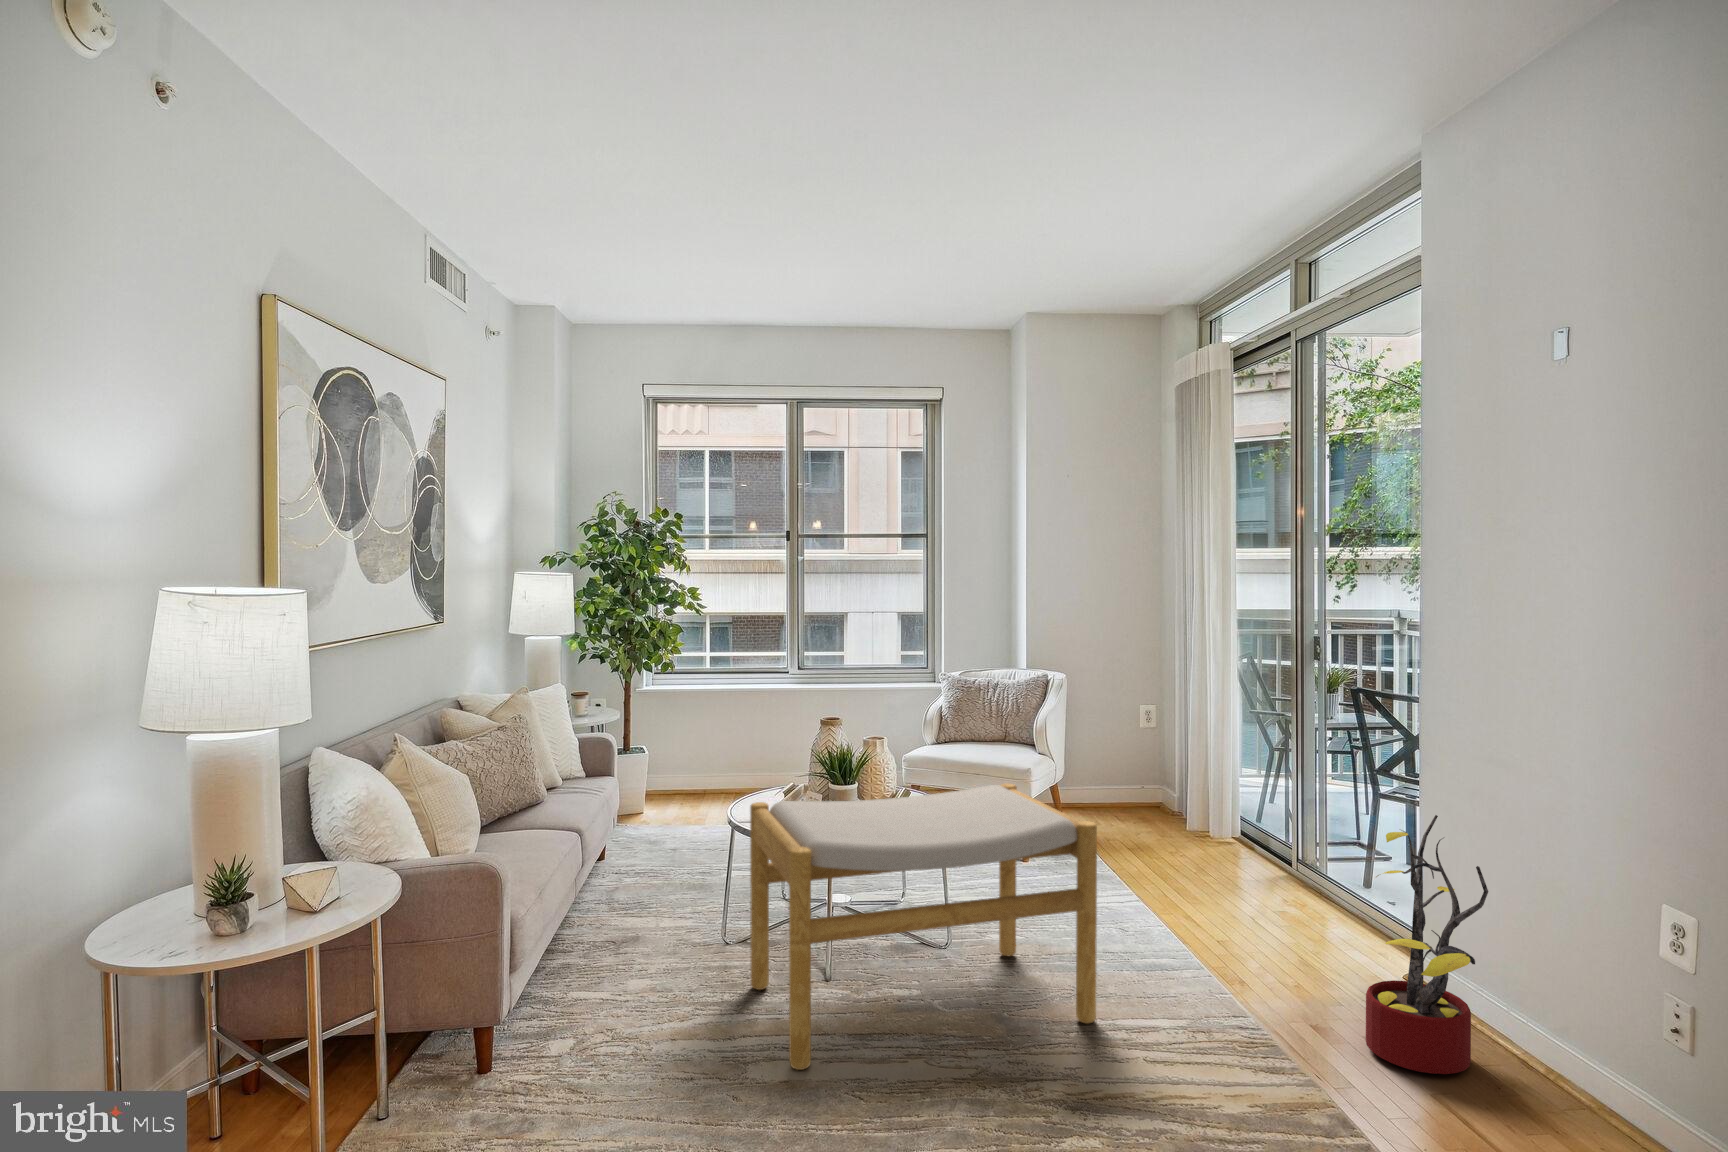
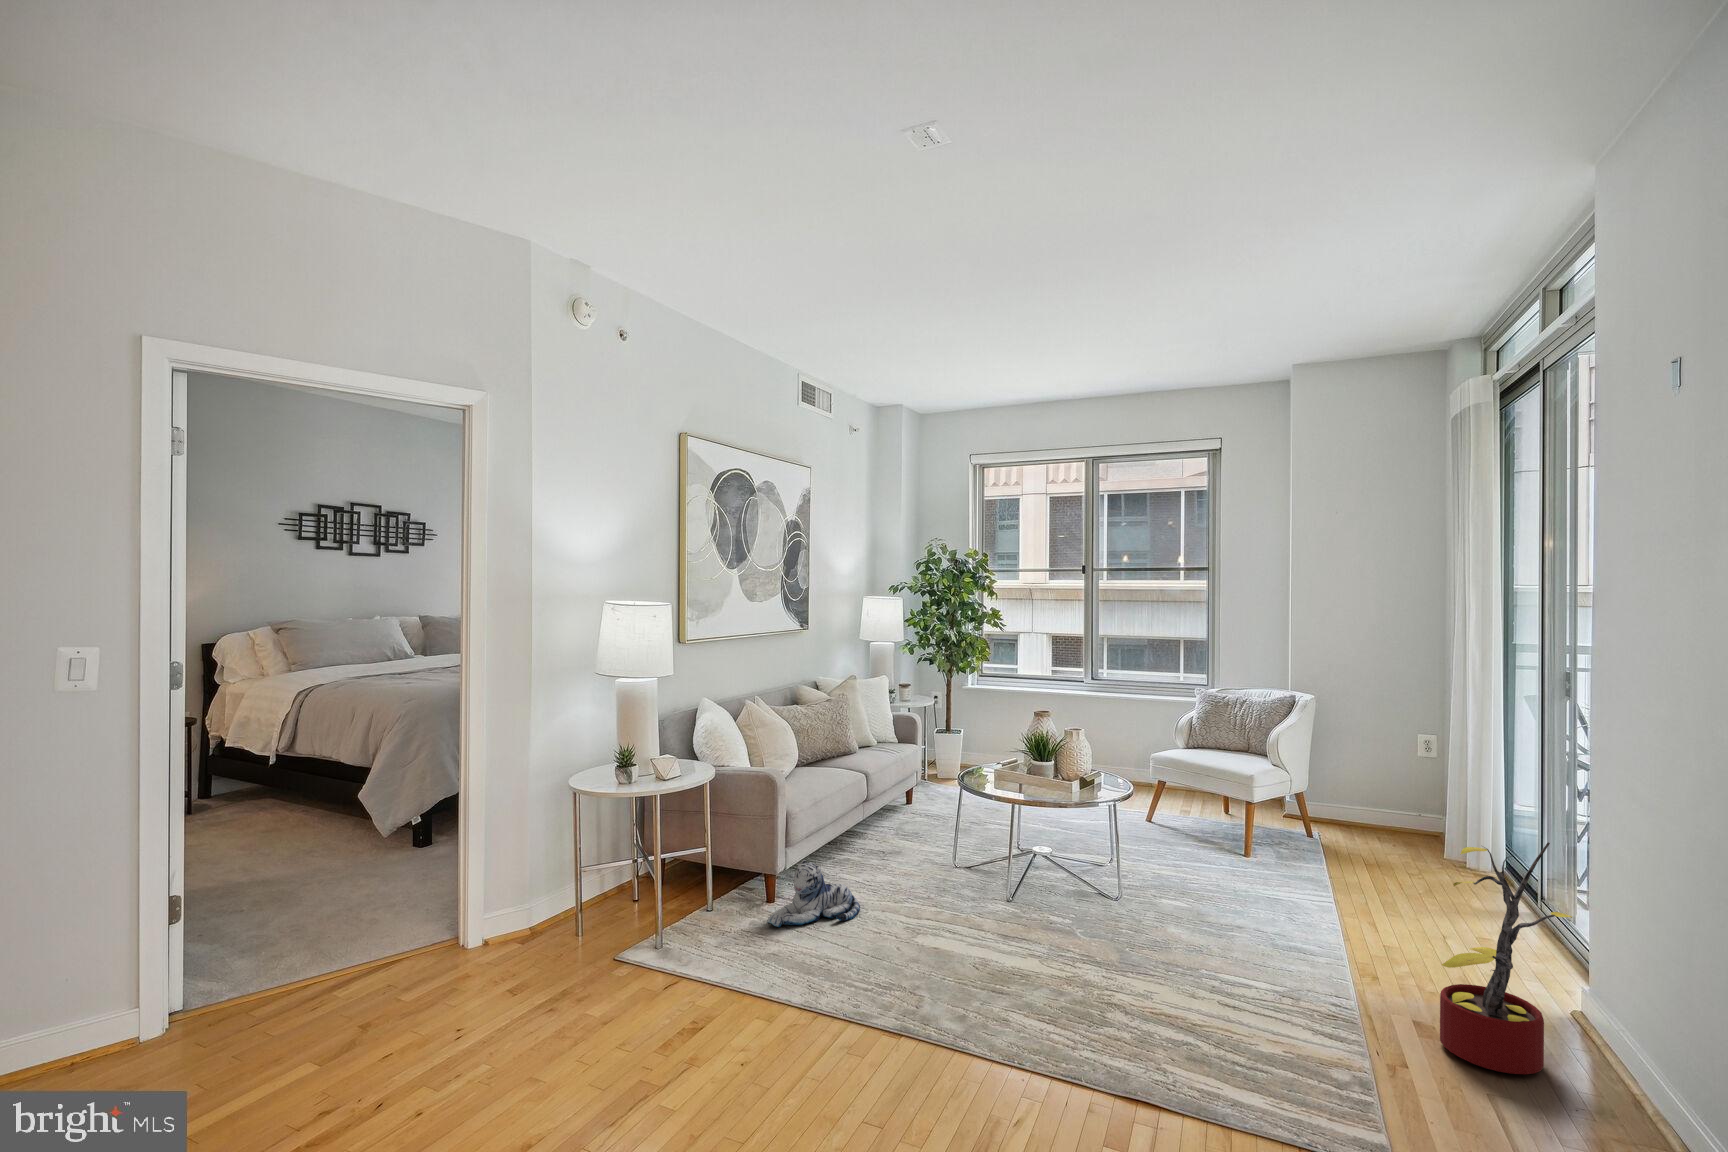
footstool: present [750,783,1097,1070] -> none [947,764,1203,969]
plush toy: none [505,985,635,1102] -> present [767,860,860,927]

